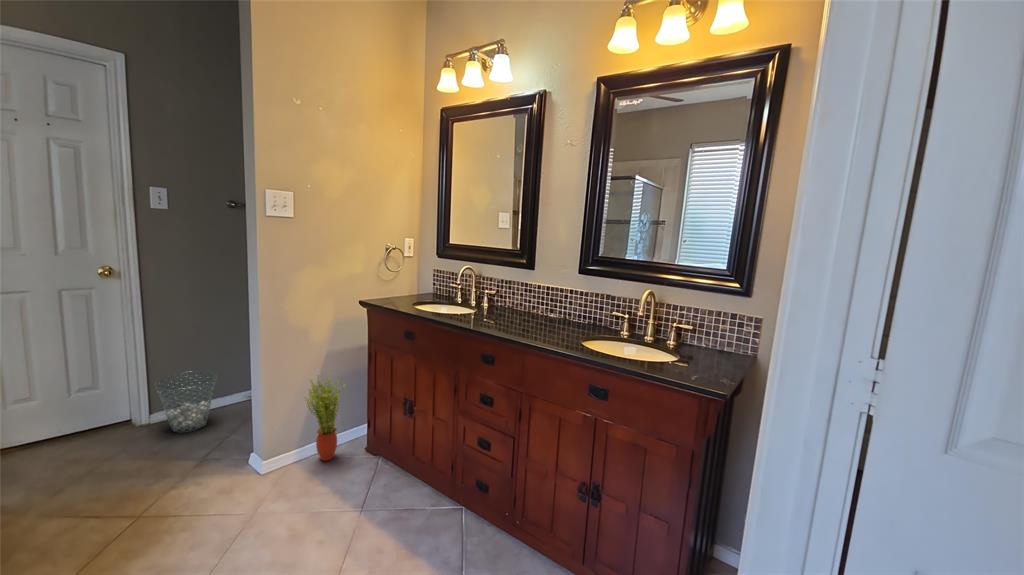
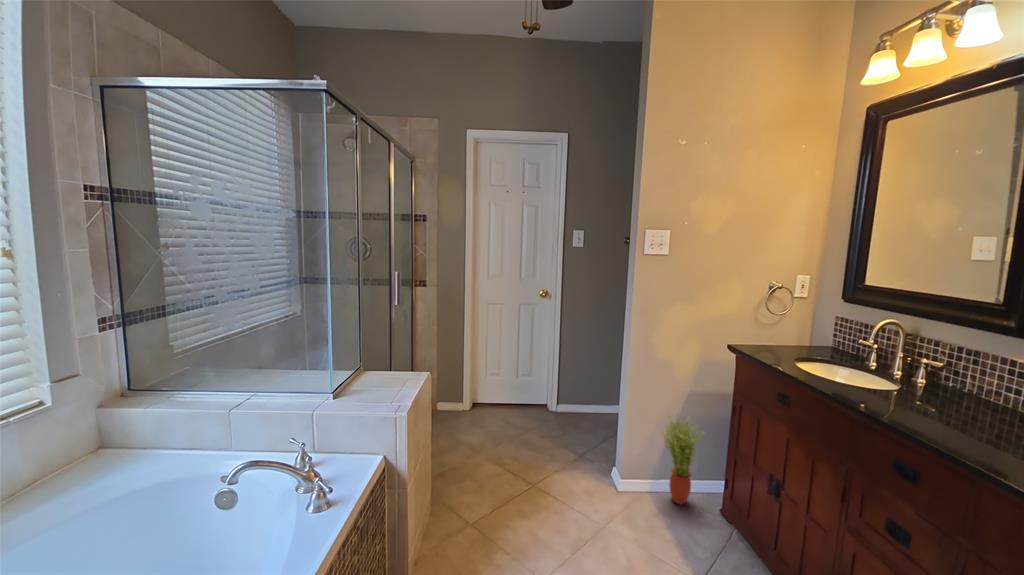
waste basket: present [155,371,217,433] -> none [560,378,600,428]

